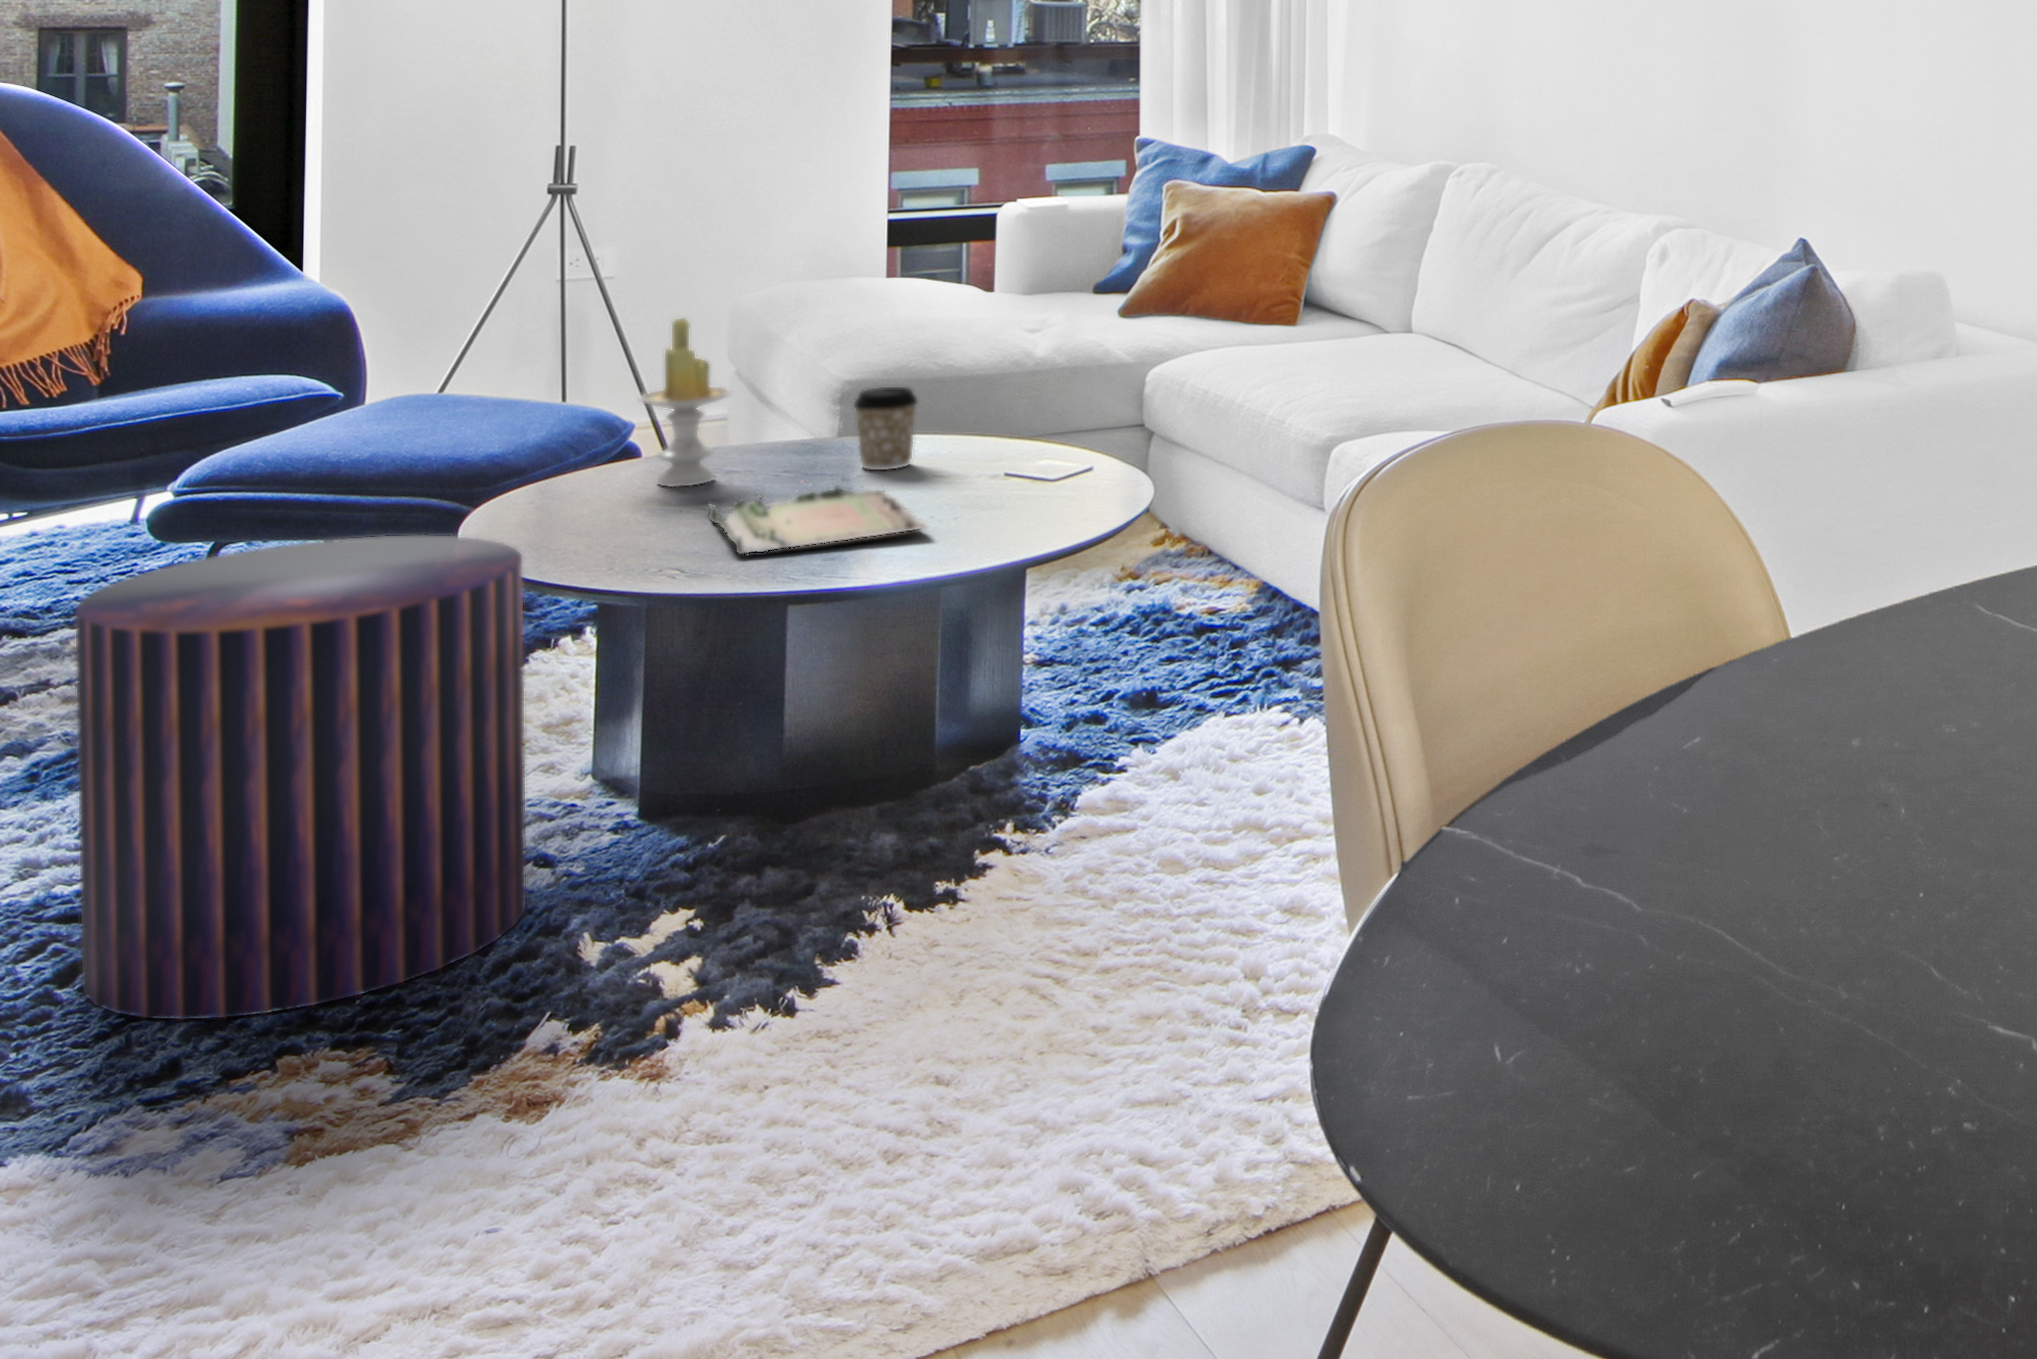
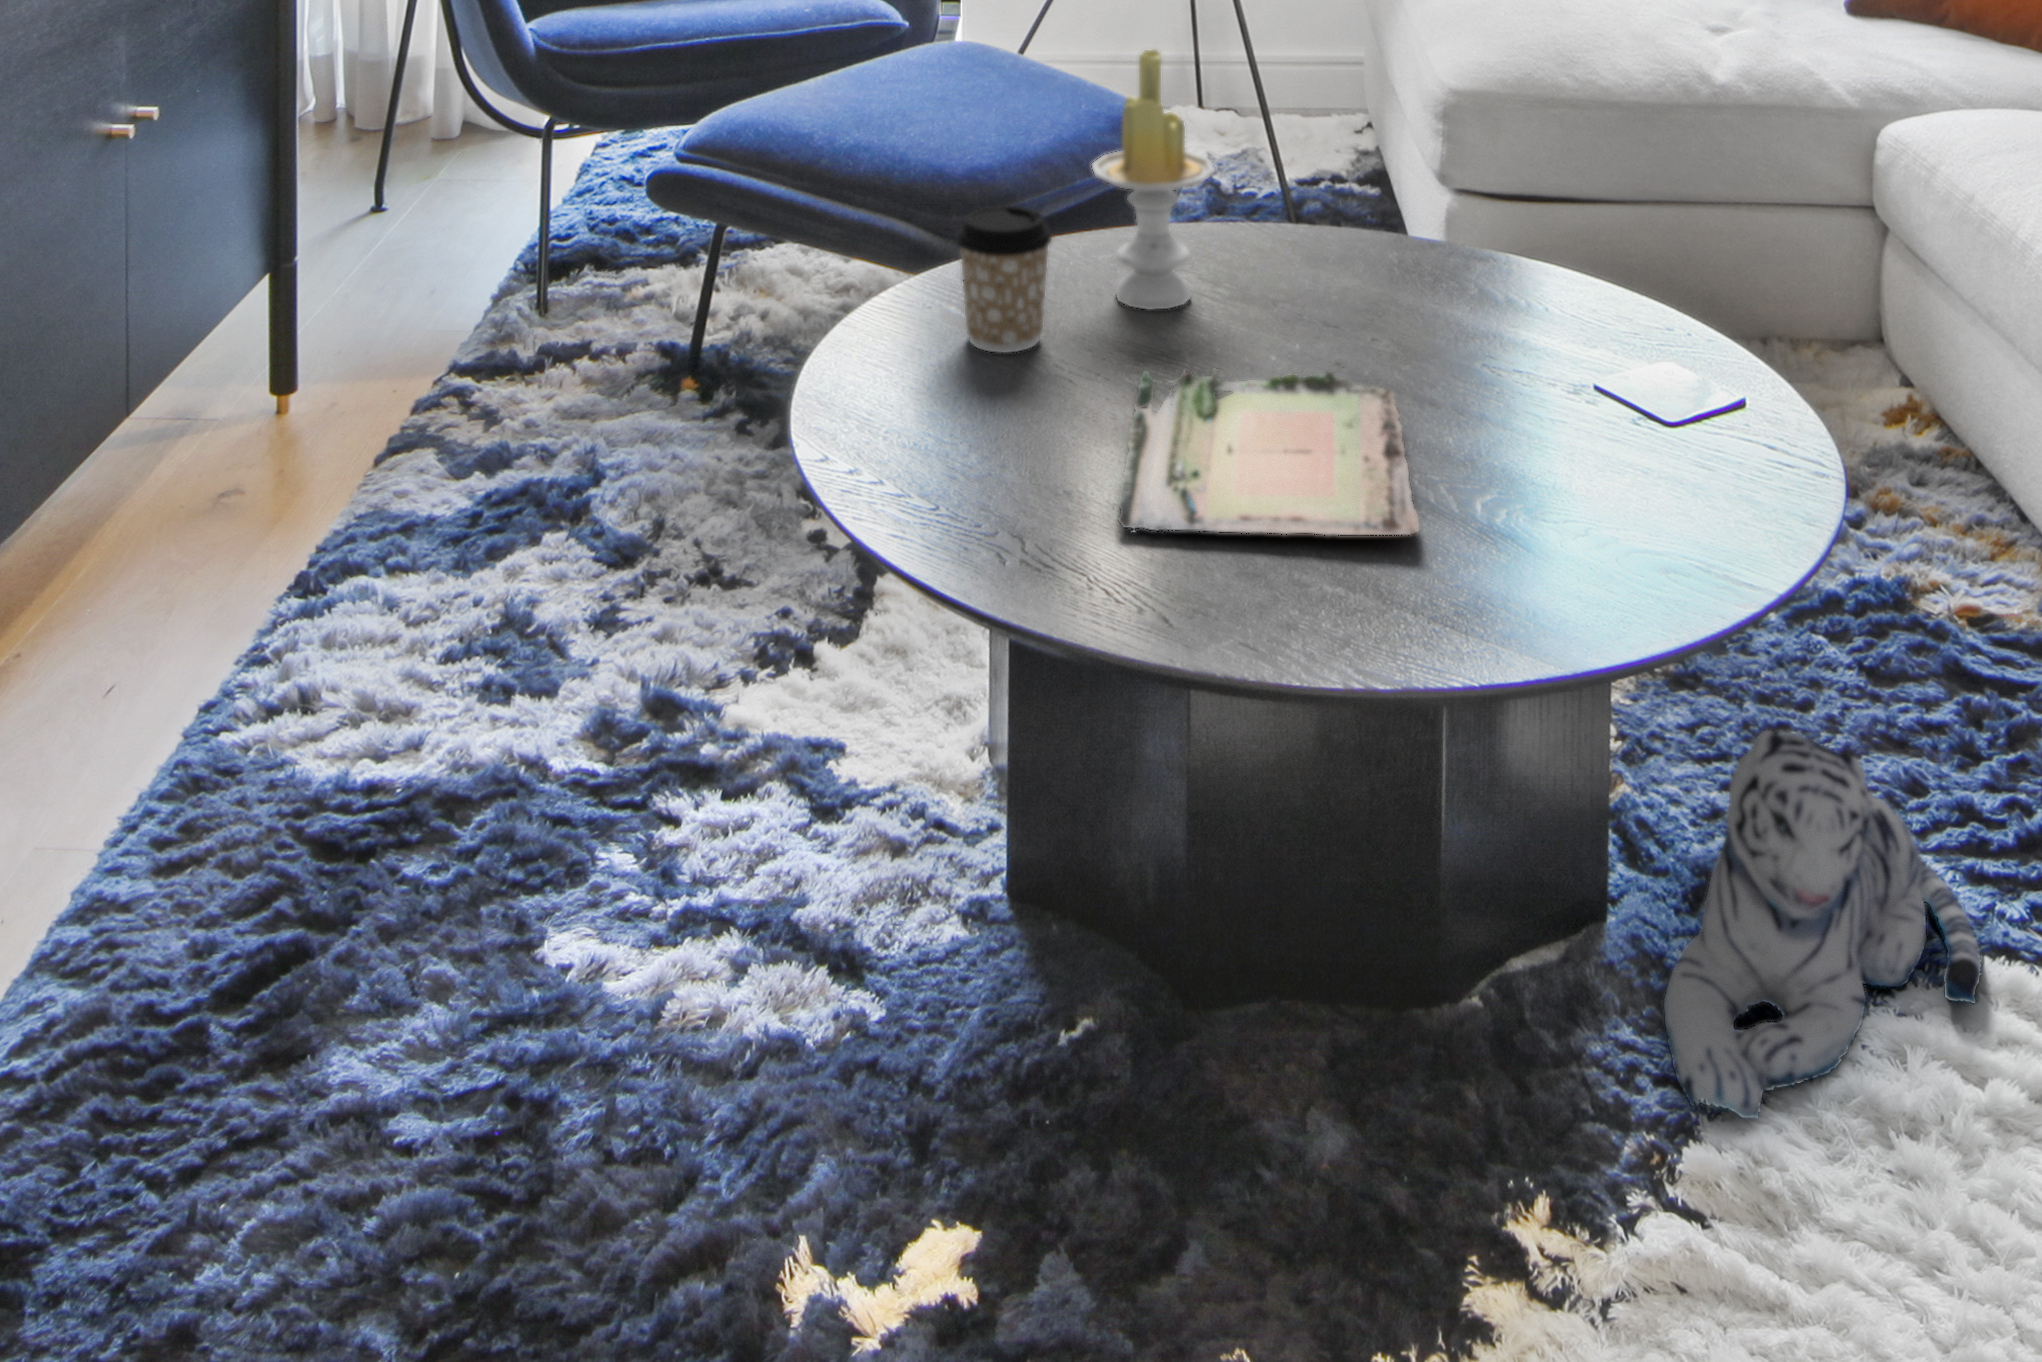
coffee cup: present [854,387,917,470] -> present [957,206,1052,353]
pouf: present [75,535,526,1019] -> none [219,376,800,1244]
plush toy: none [1072,609,1240,789] -> present [1664,730,1981,1118]

